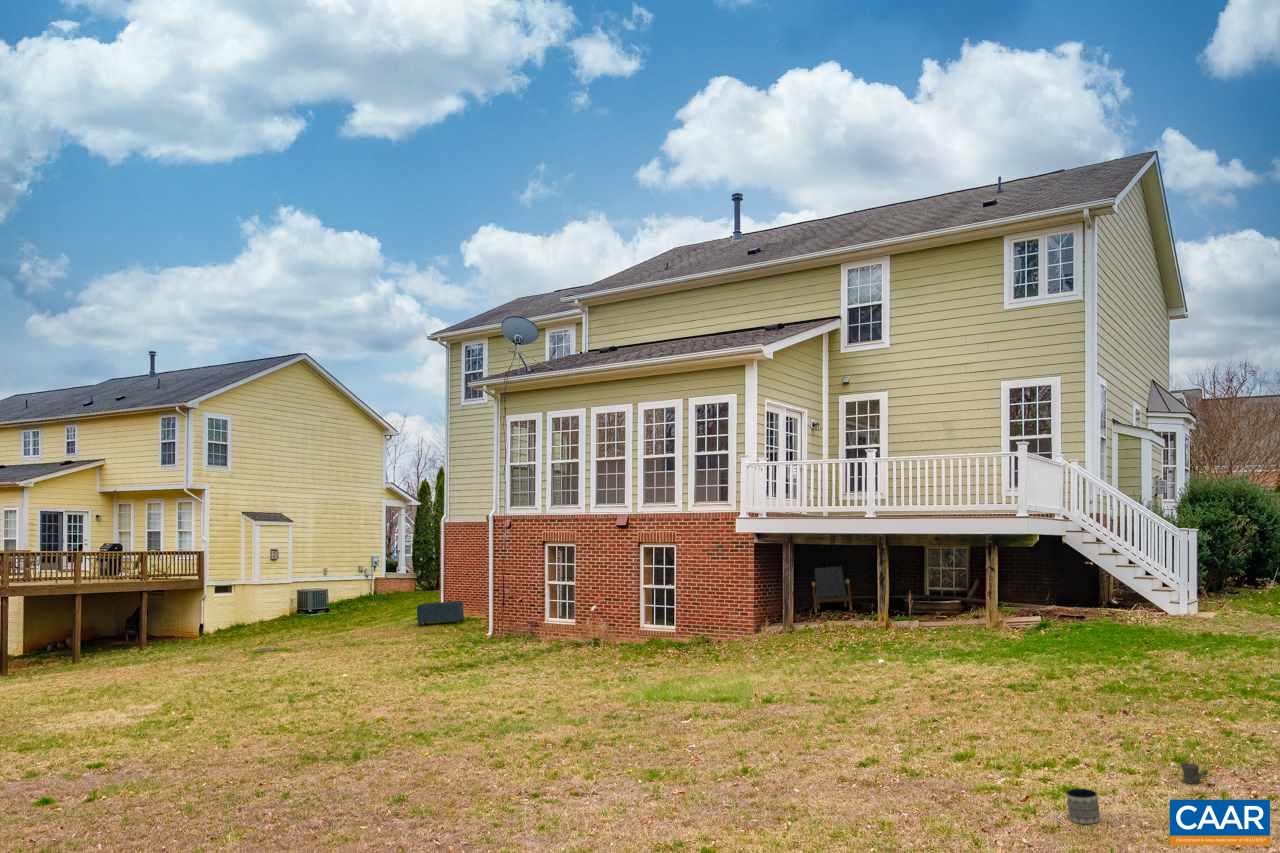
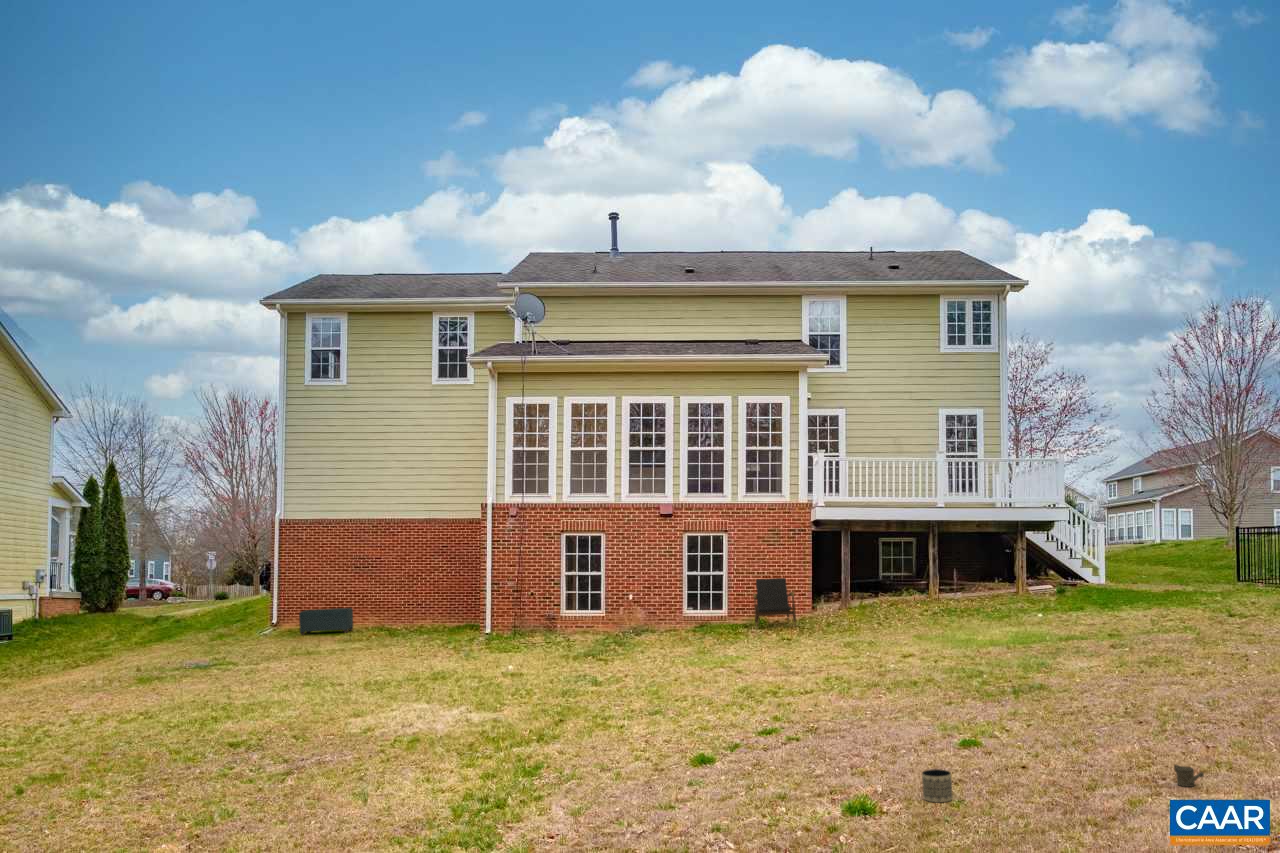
planter: present [1066,789,1100,824] -> present [922,769,953,802]

